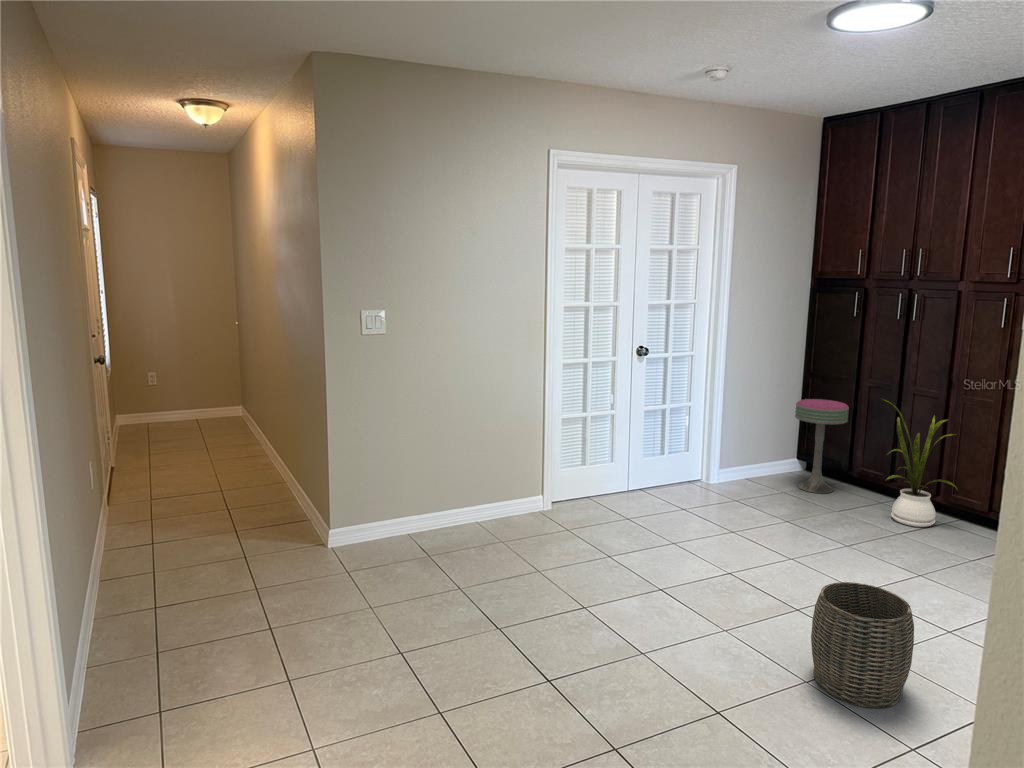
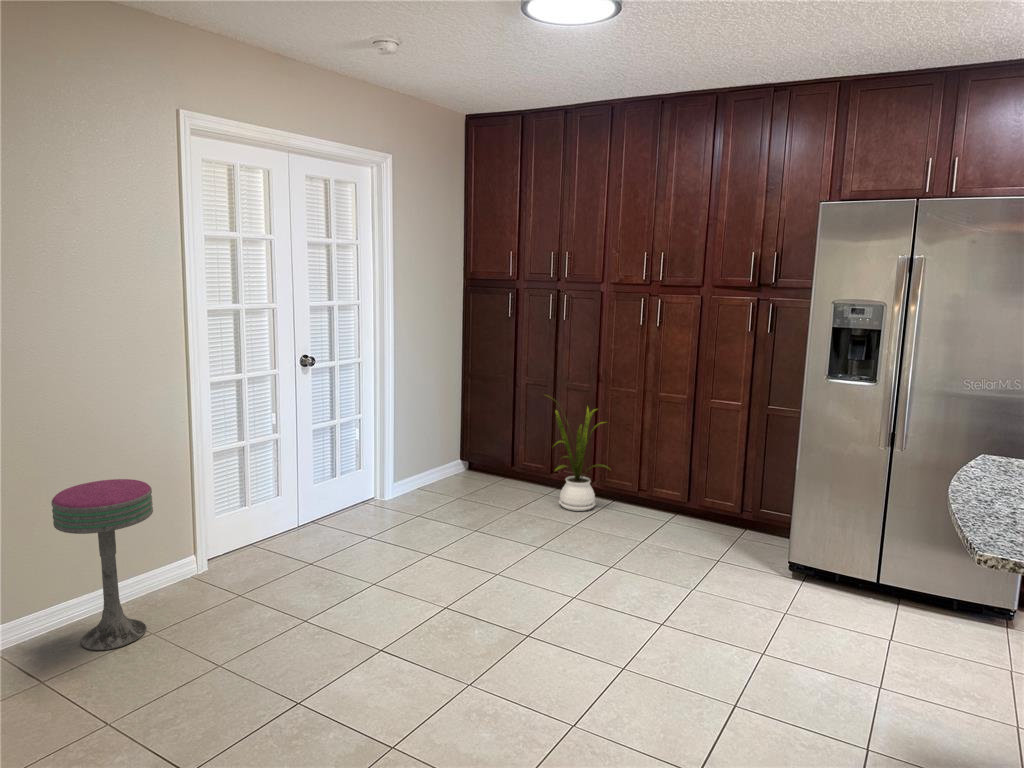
bar stool: present [795,399,849,493] -> present [51,479,153,650]
woven basket: present [811,582,914,708] -> none [573,595,671,731]

